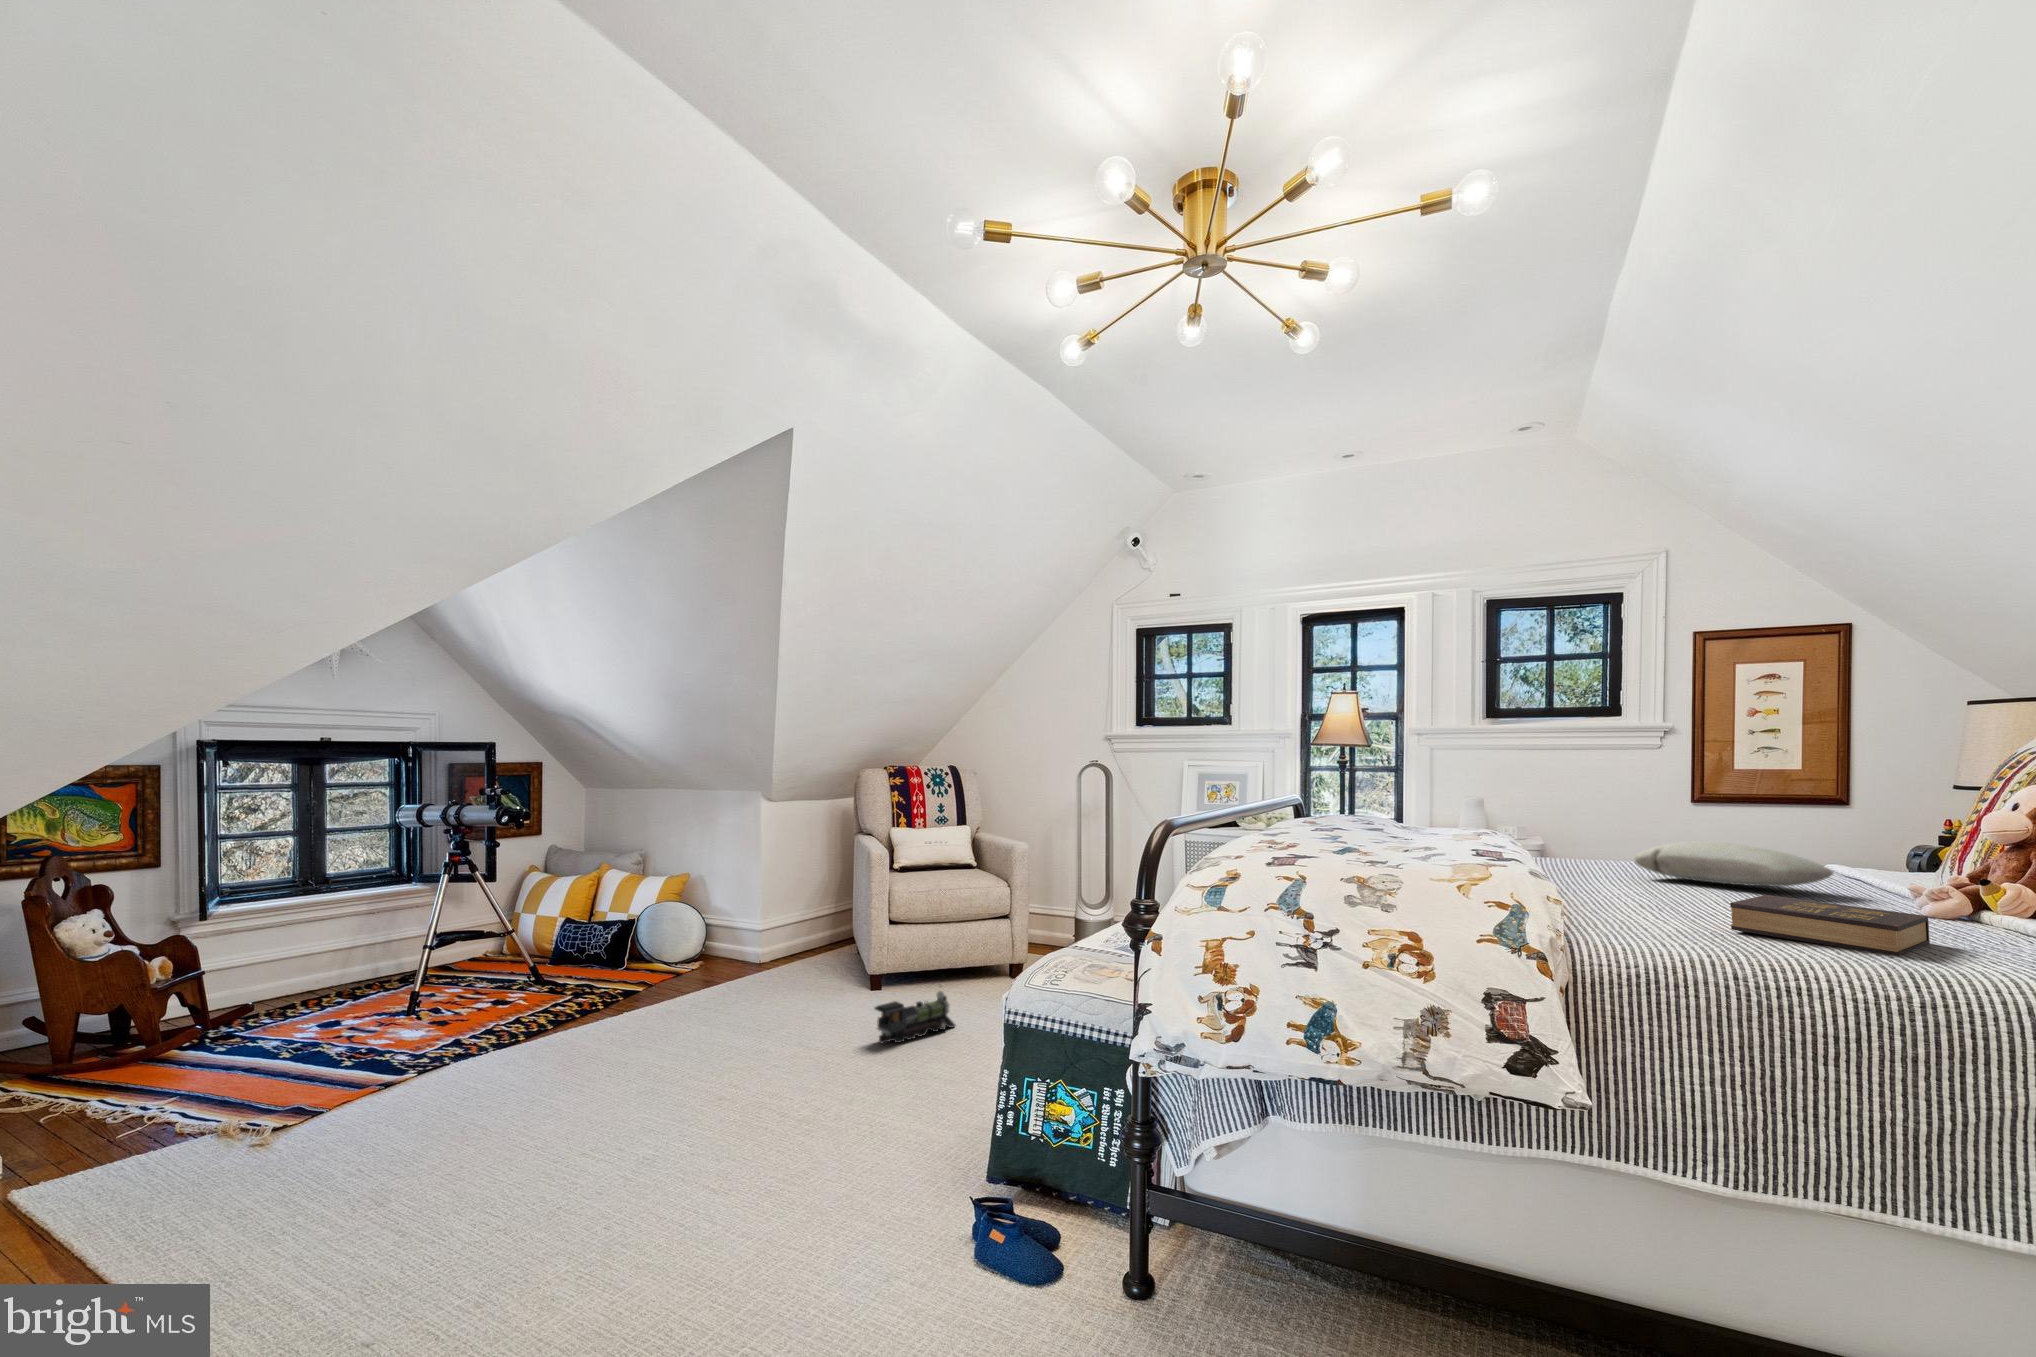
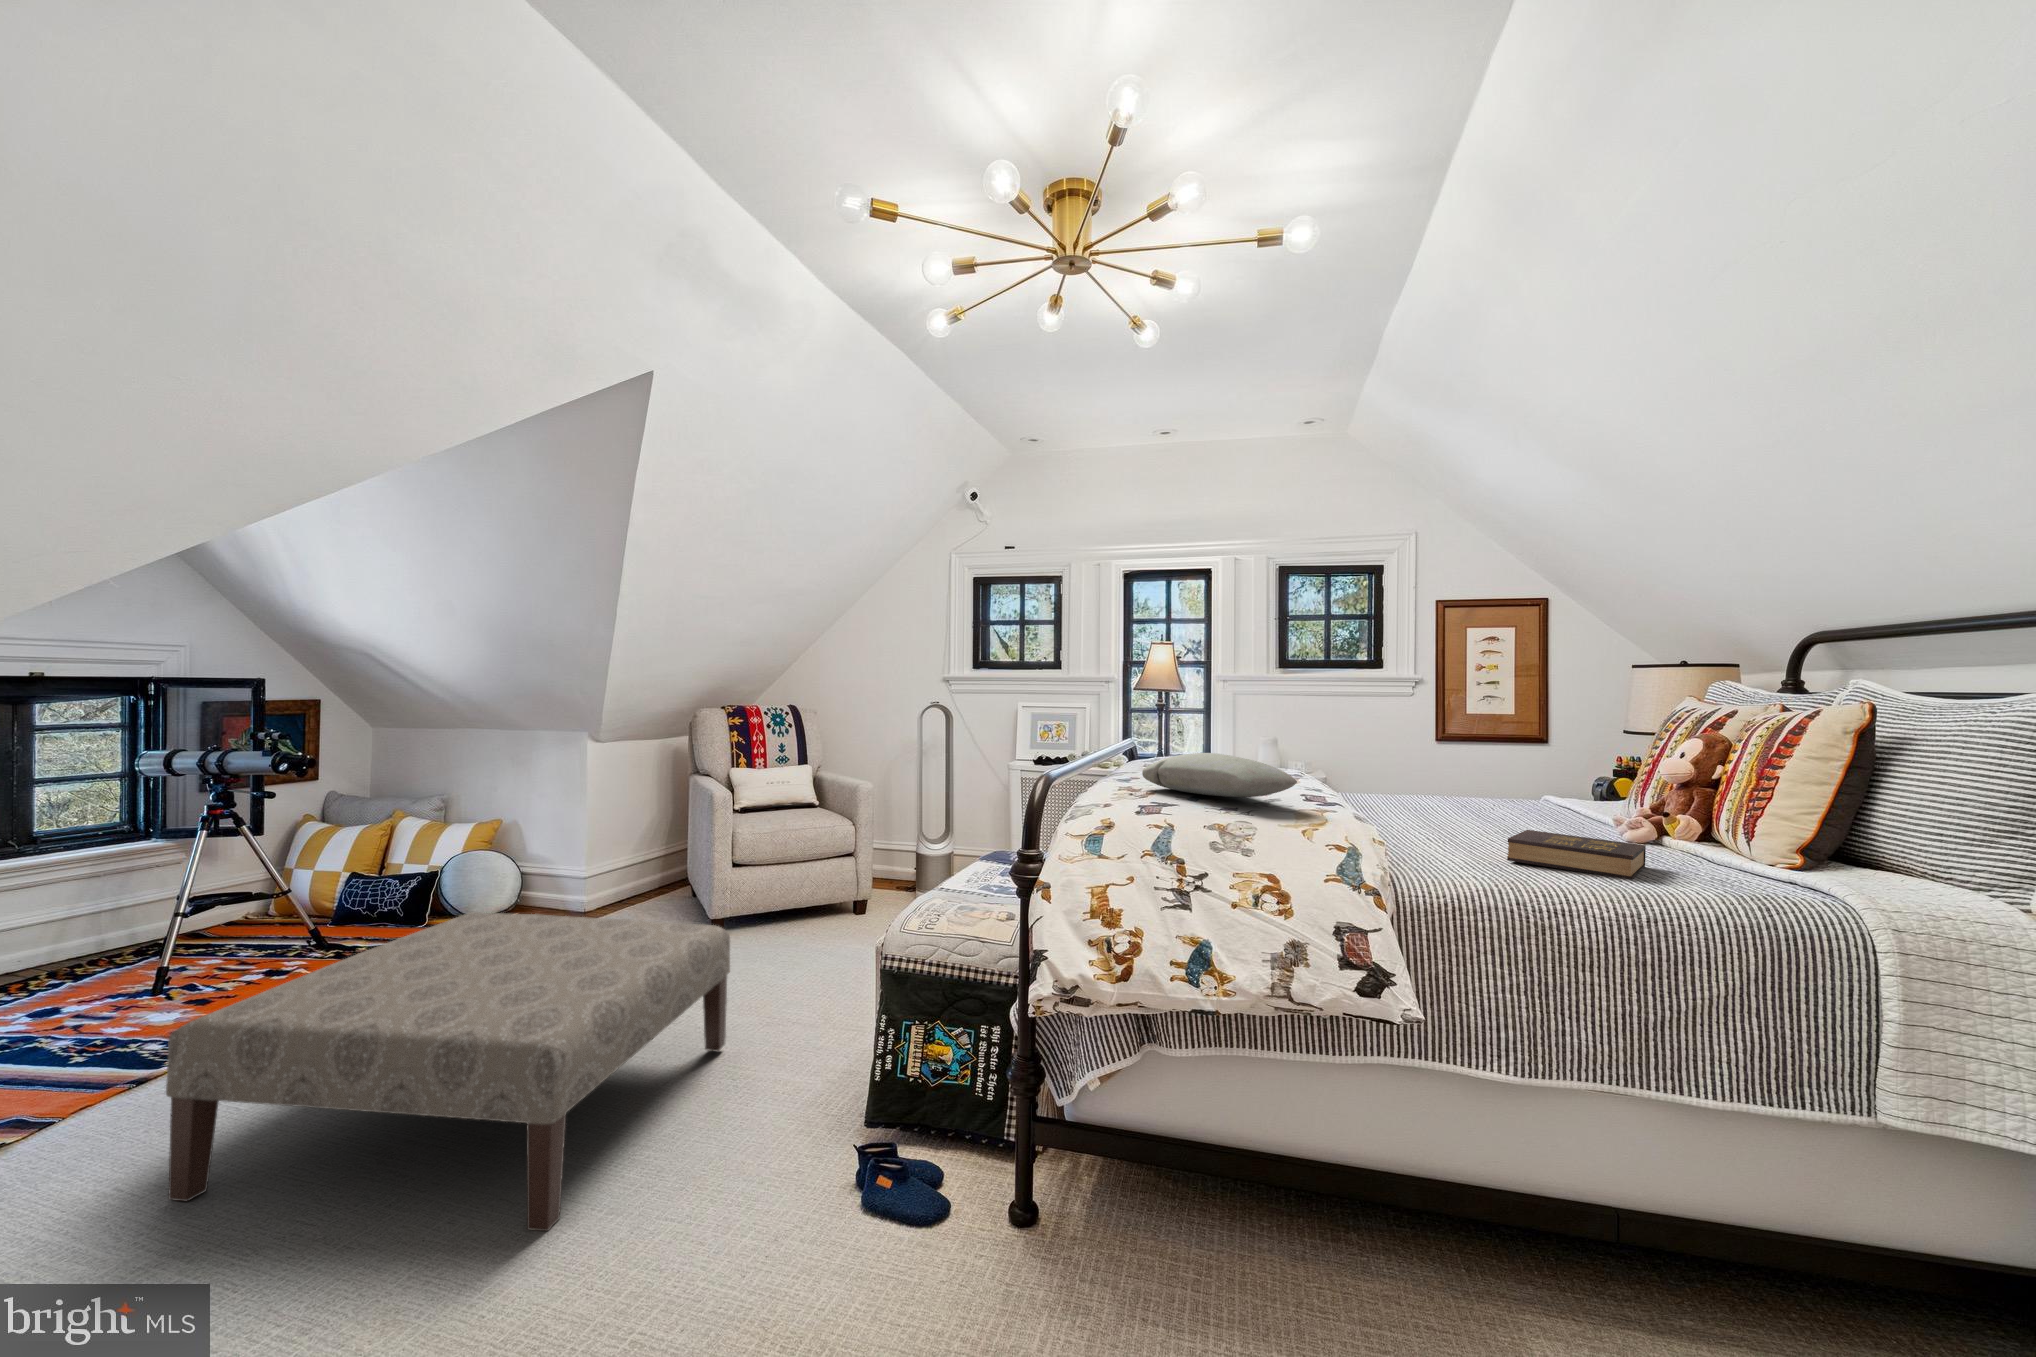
pillow: present [1634,841,1833,887] -> present [1142,753,1297,797]
ottoman: none [401,952,876,1255] -> present [166,912,730,1231]
toy train: present [874,986,955,1043] -> none [720,924,802,987]

